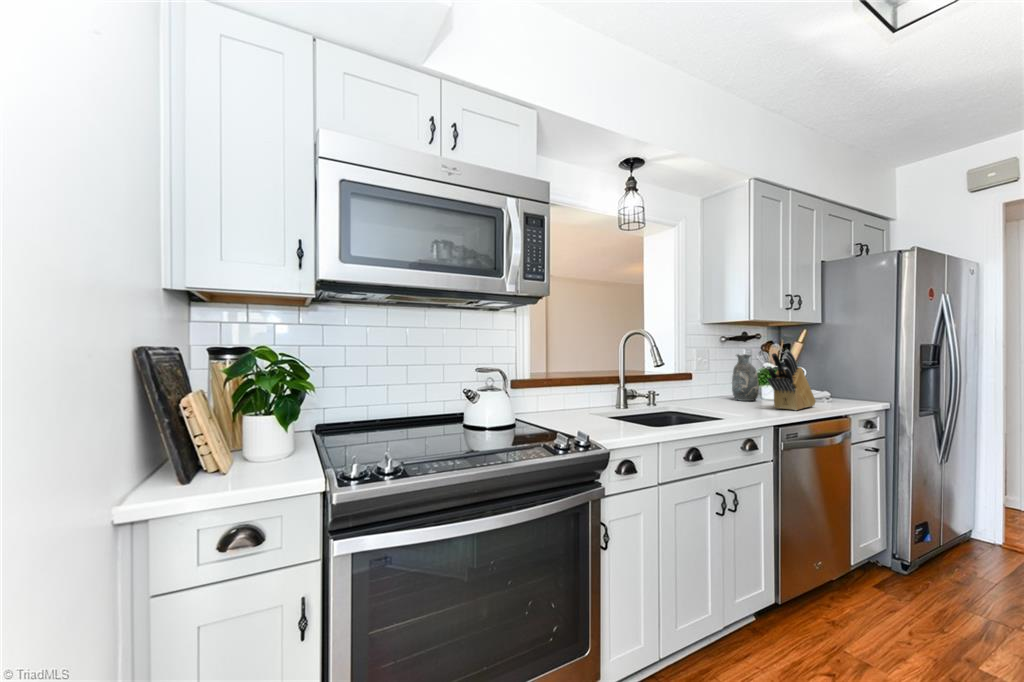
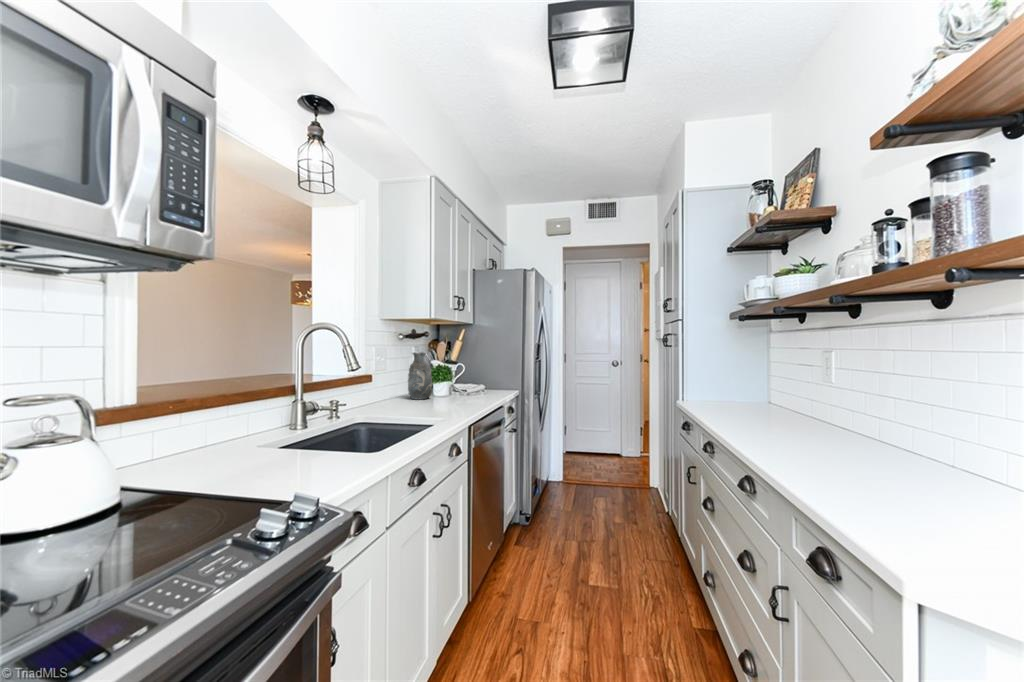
knife block: present [767,350,816,411] -> none [452,349,481,406]

